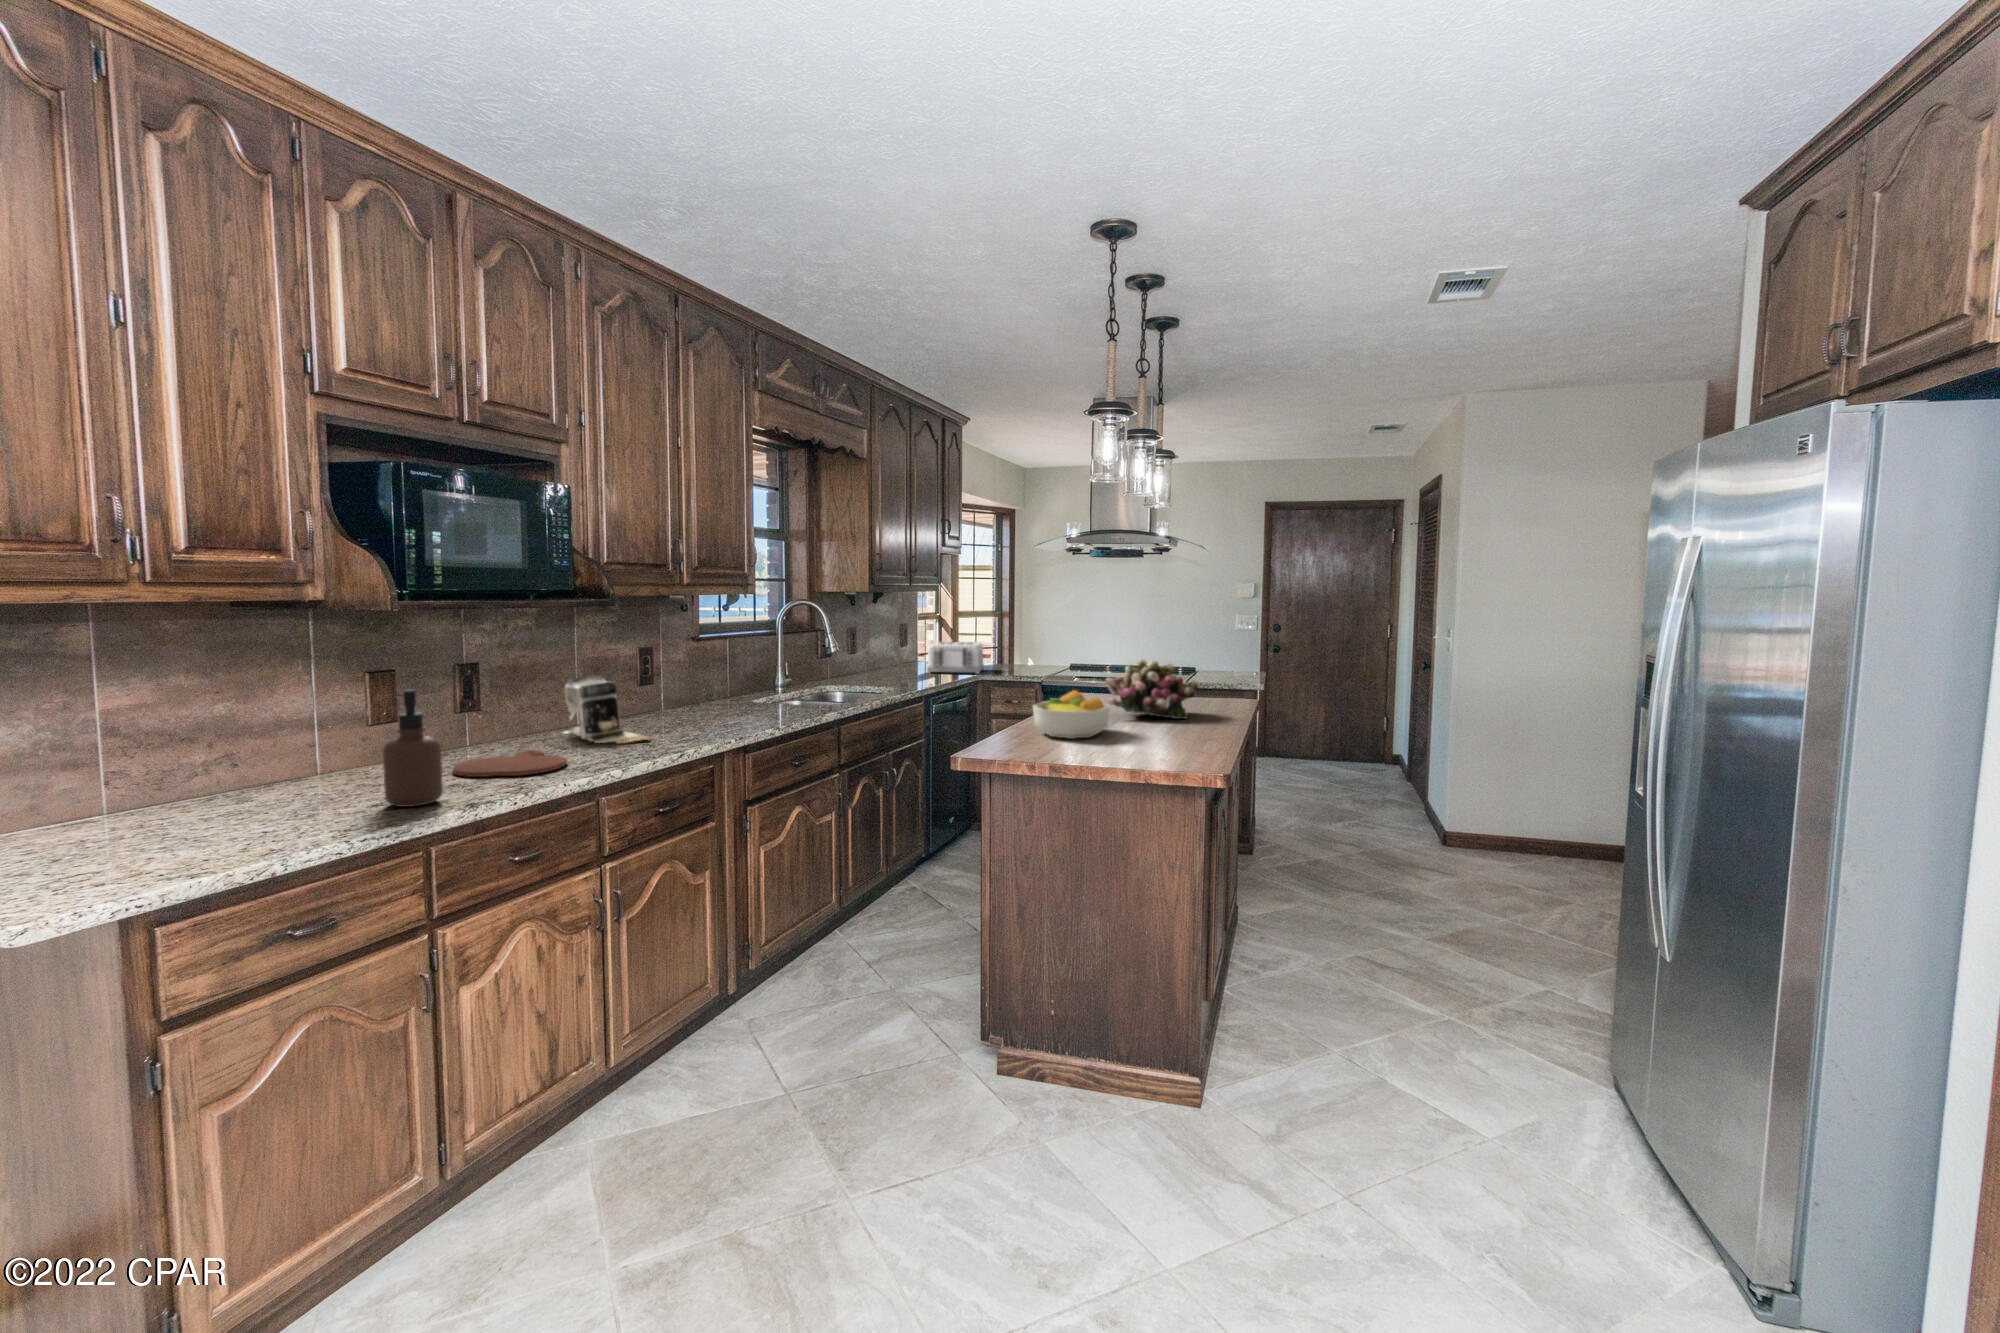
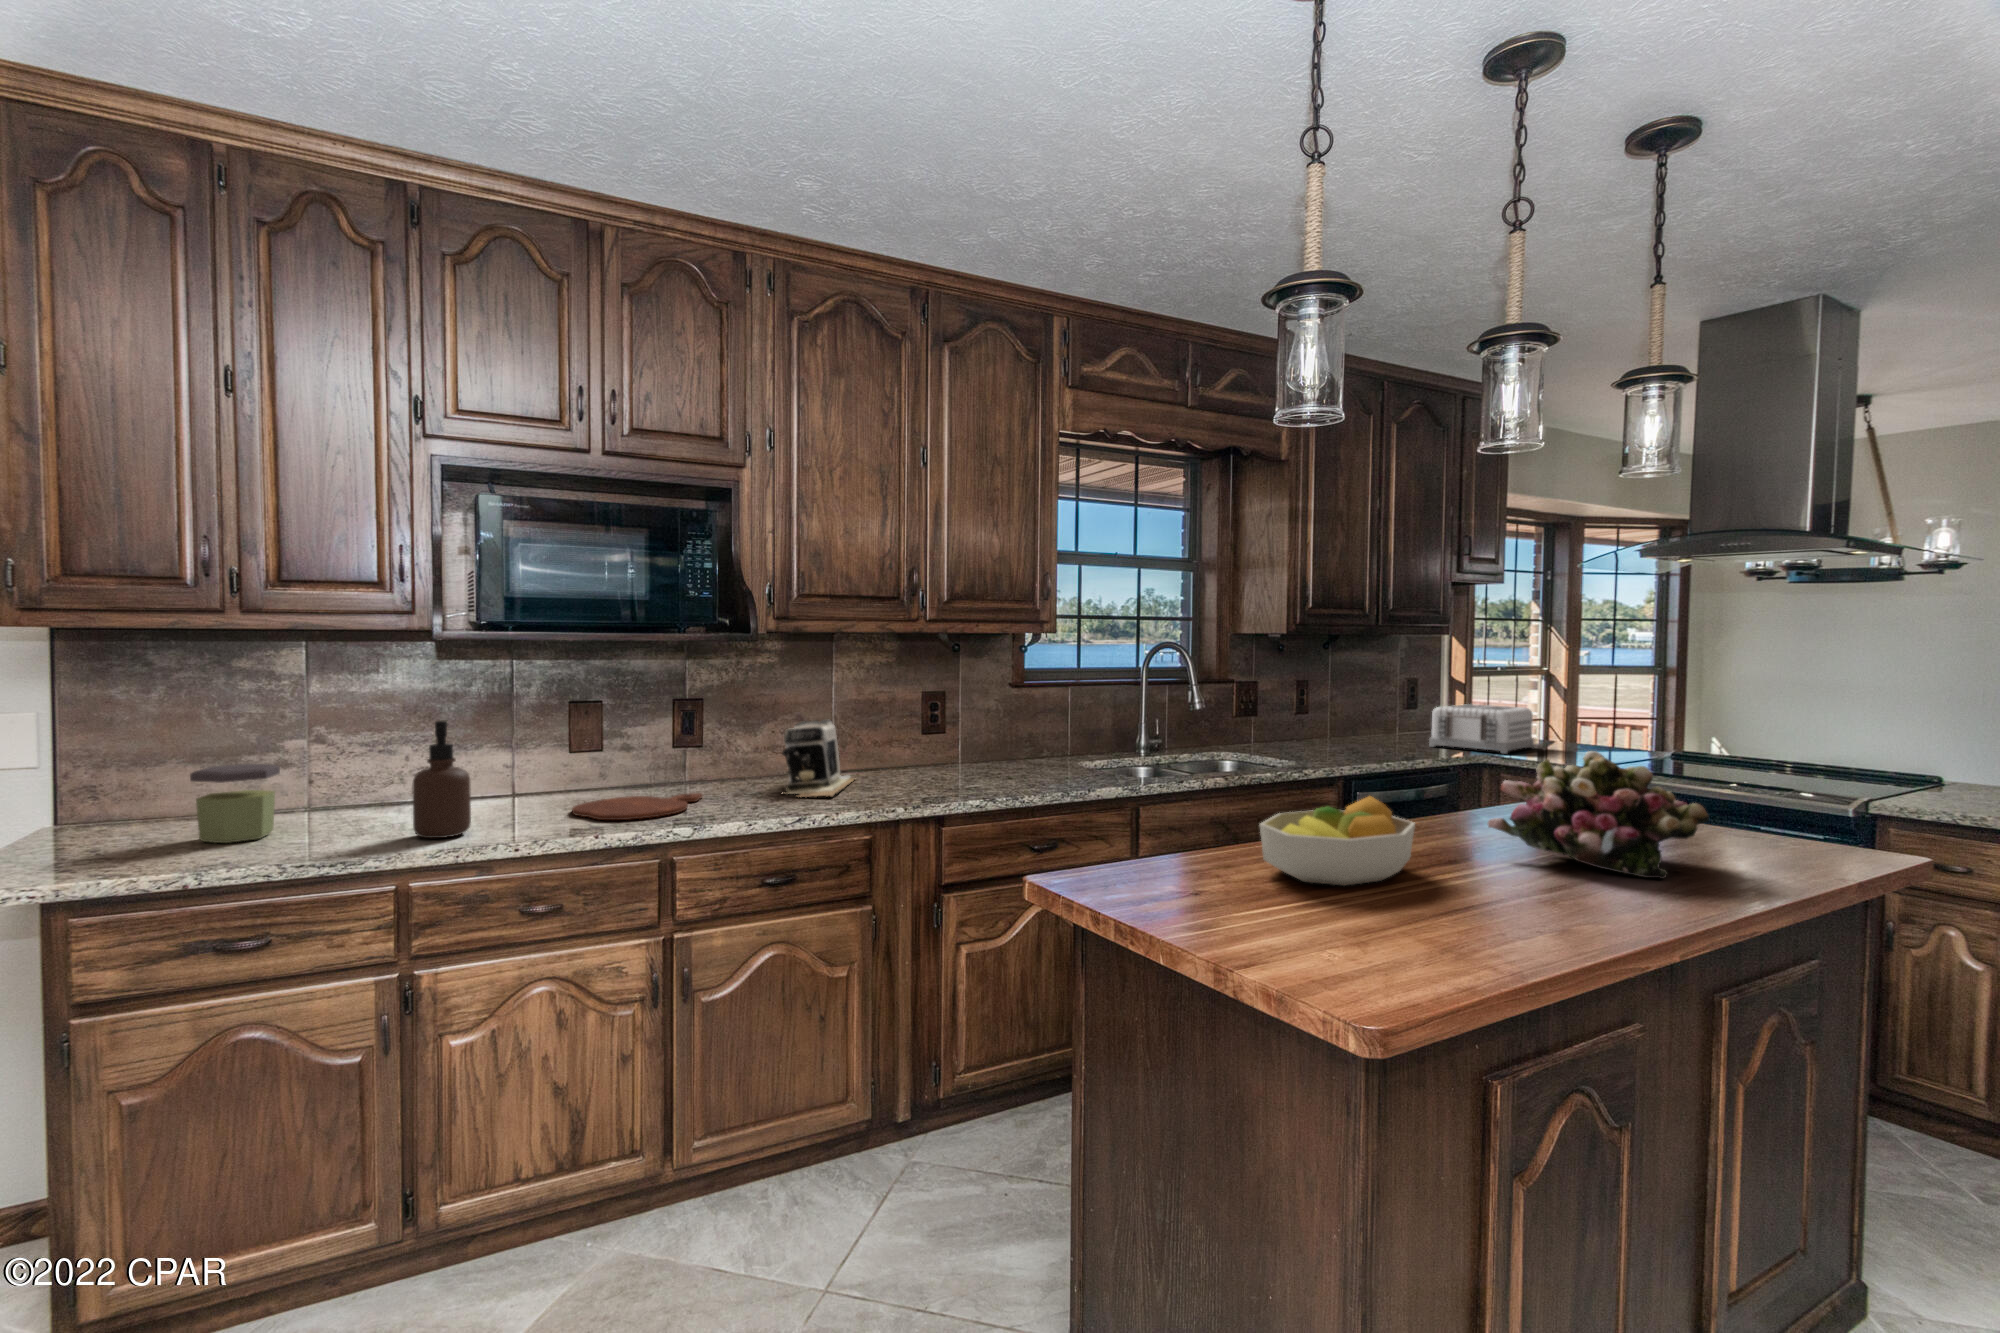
jar: none [113,754,220,847] -> present [190,764,280,843]

